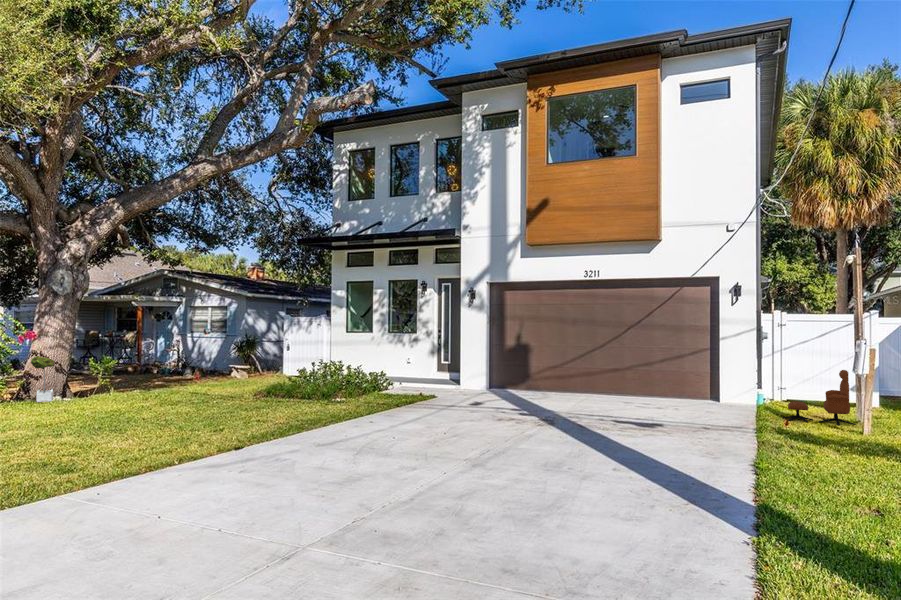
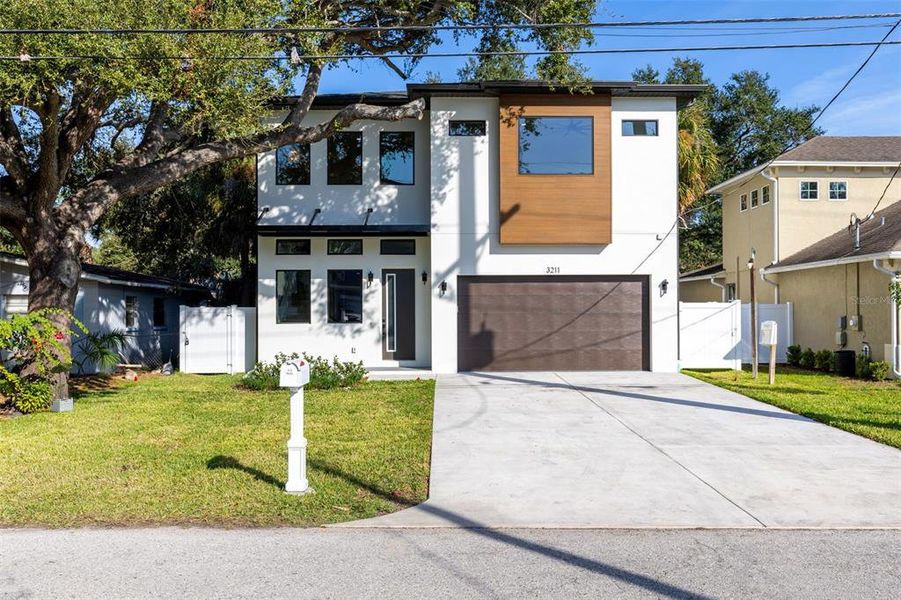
lounge chair: present [783,370,856,425] -> none [697,340,739,375]

